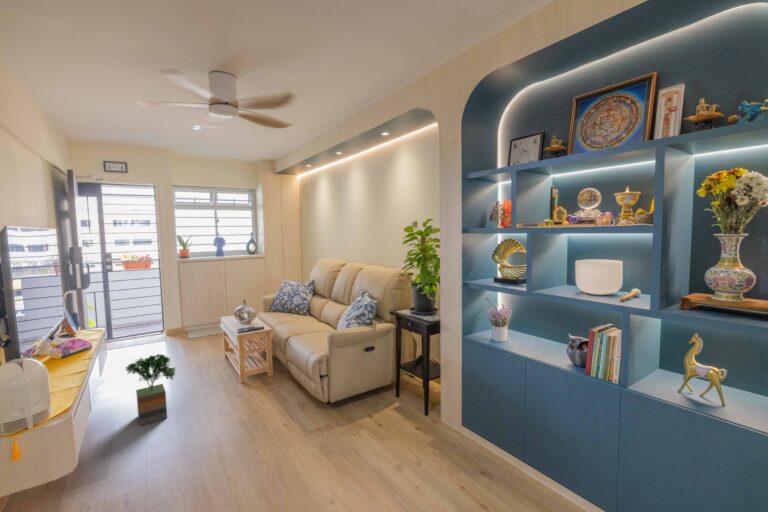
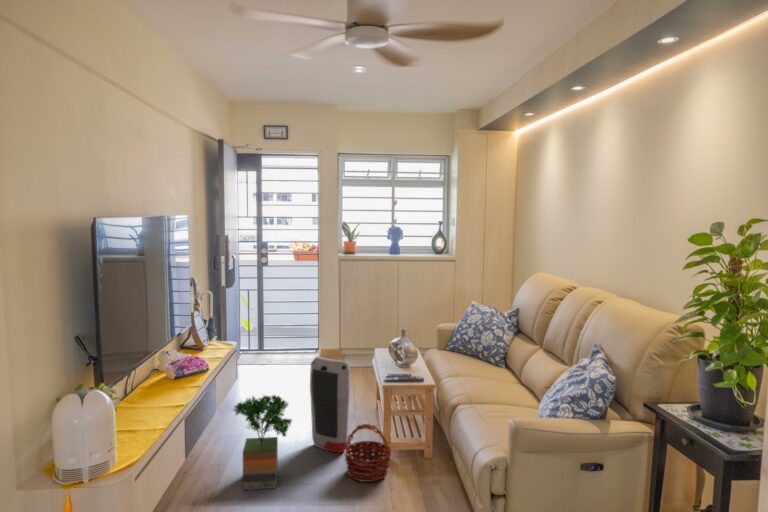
air purifier: none [180,324,213,388] -> present [310,356,351,452]
basket: none [214,361,249,398] -> present [344,424,391,482]

